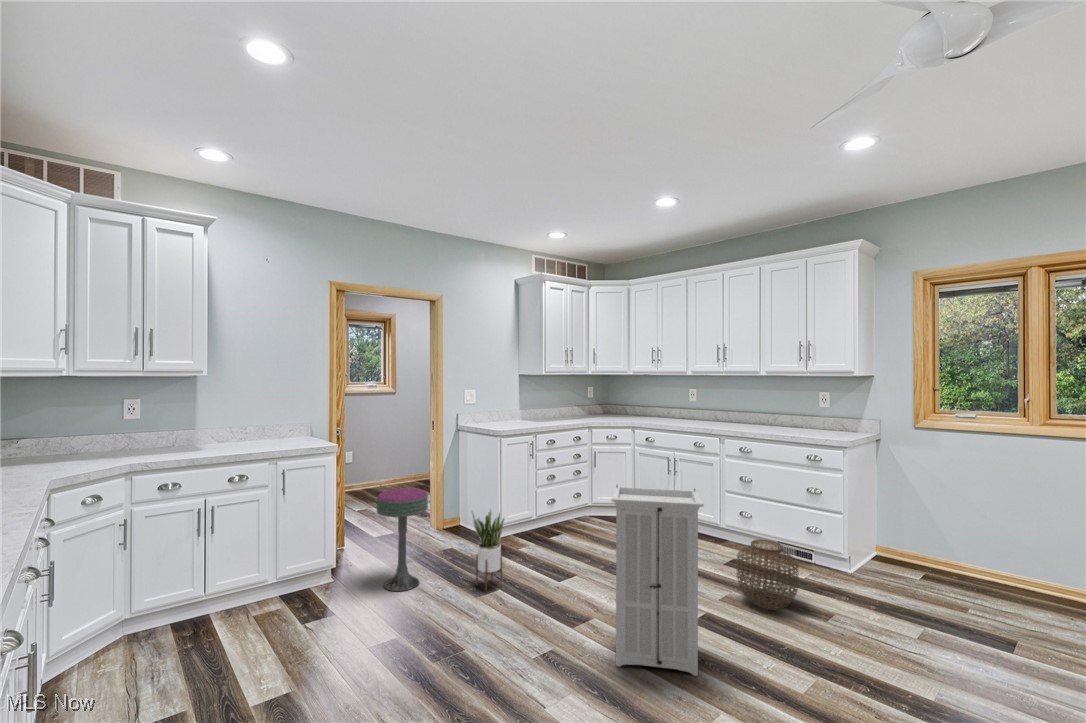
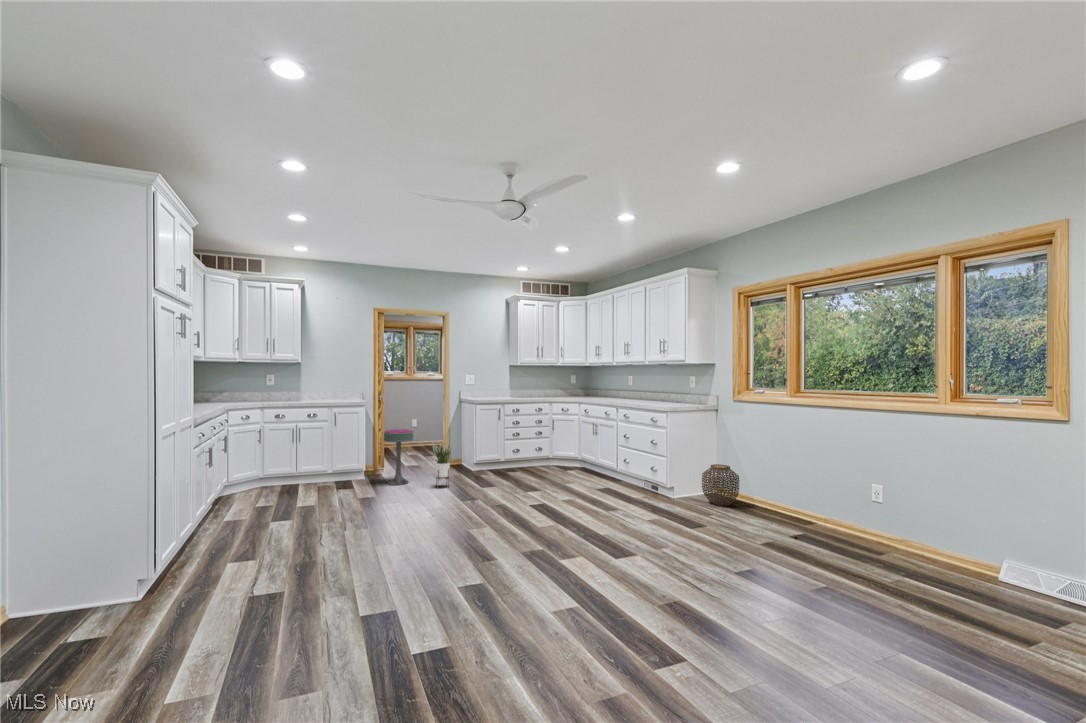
storage cabinet: present [611,486,704,676] -> none [463,420,517,520]
woven basket: present [737,539,798,610] -> present [702,464,739,505]

